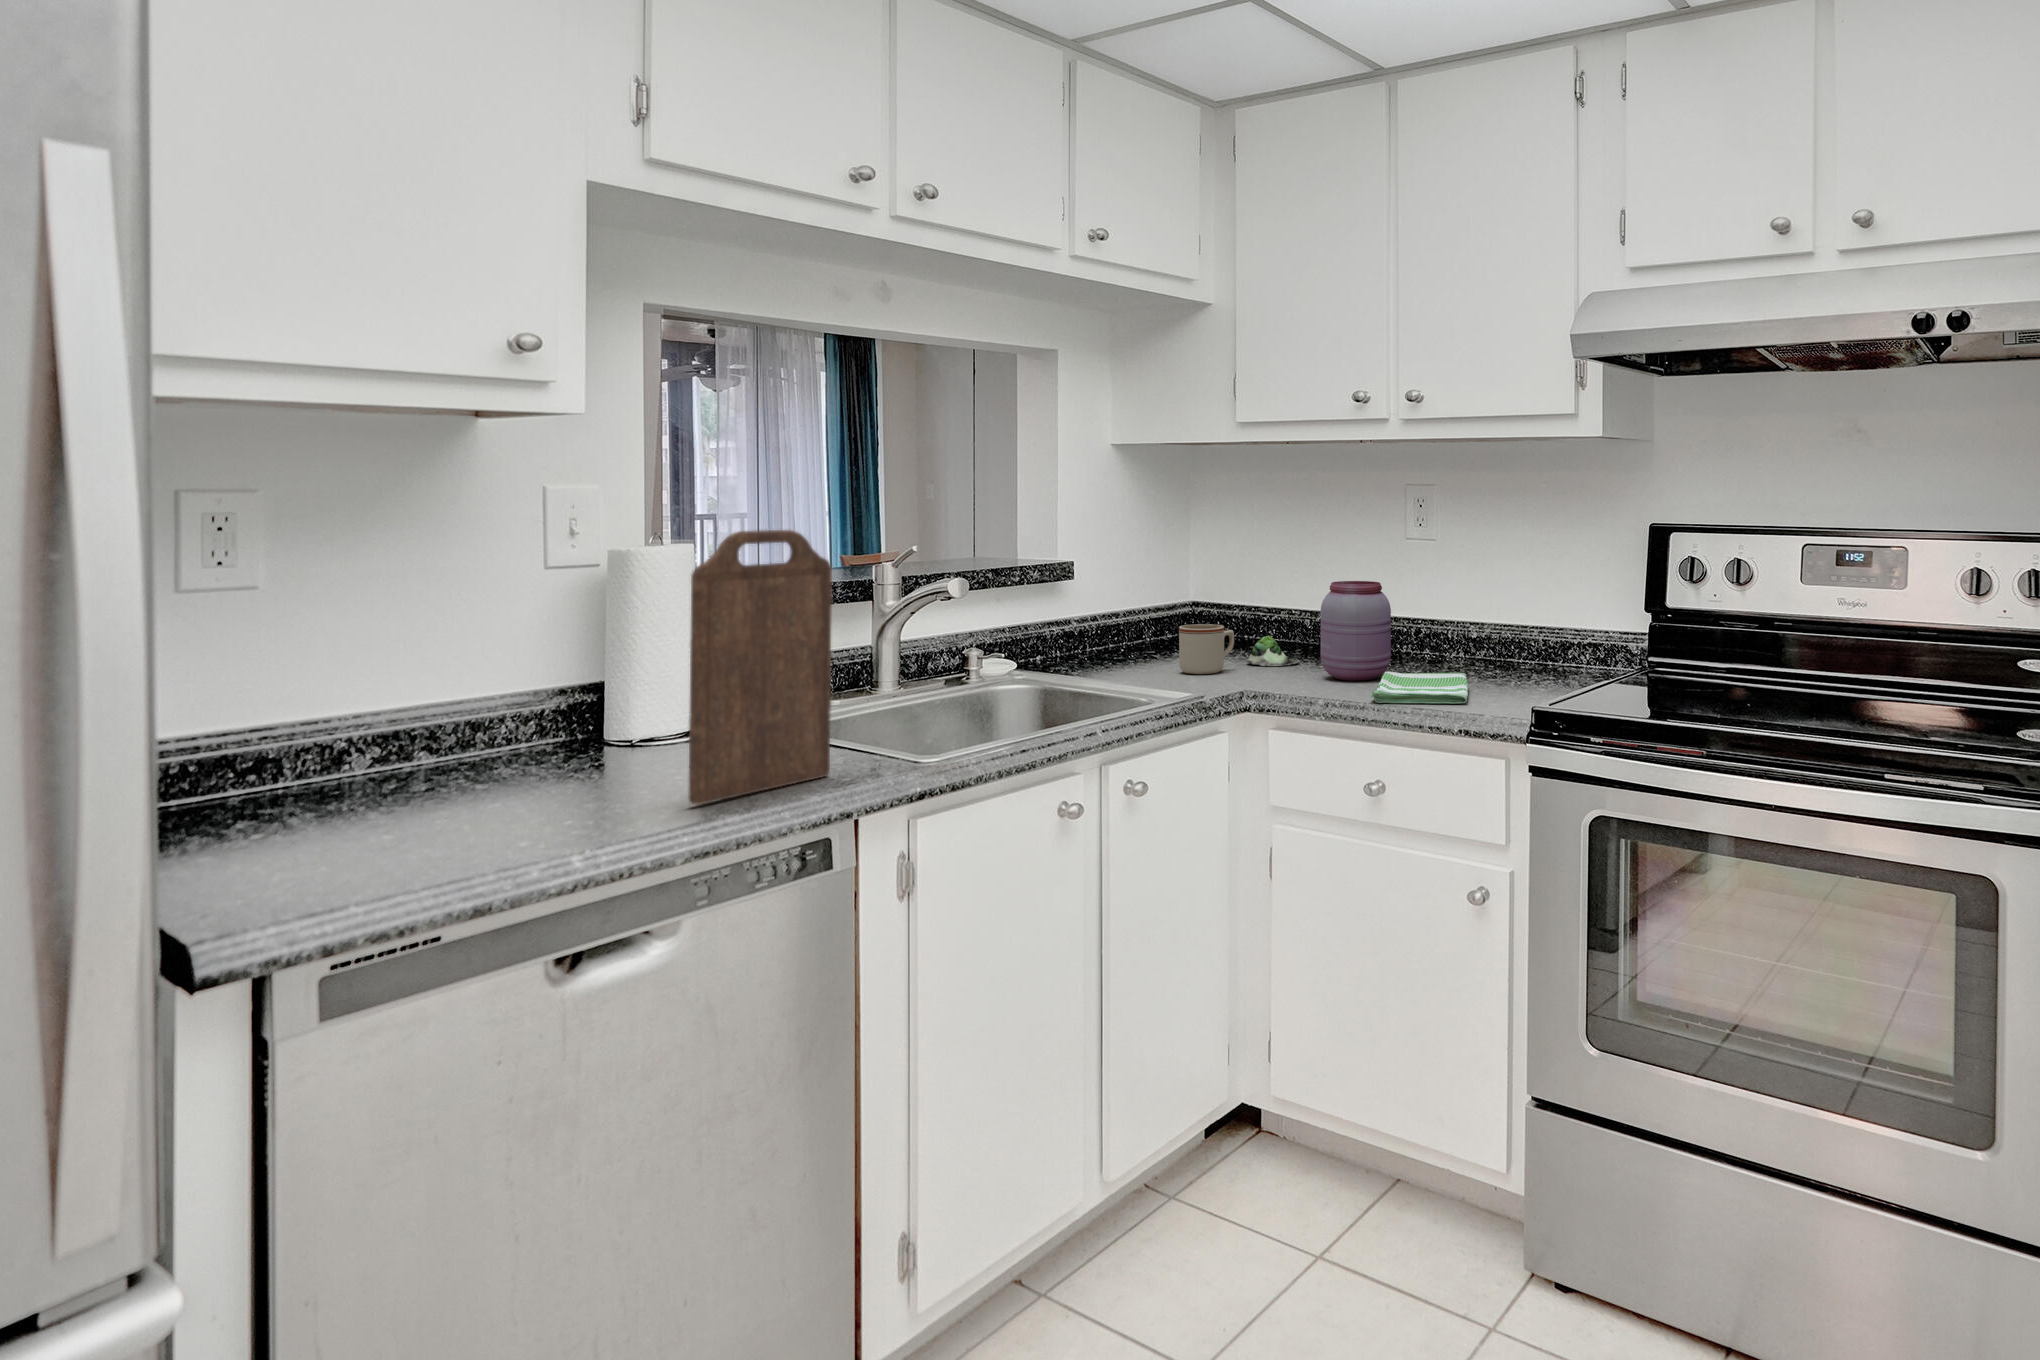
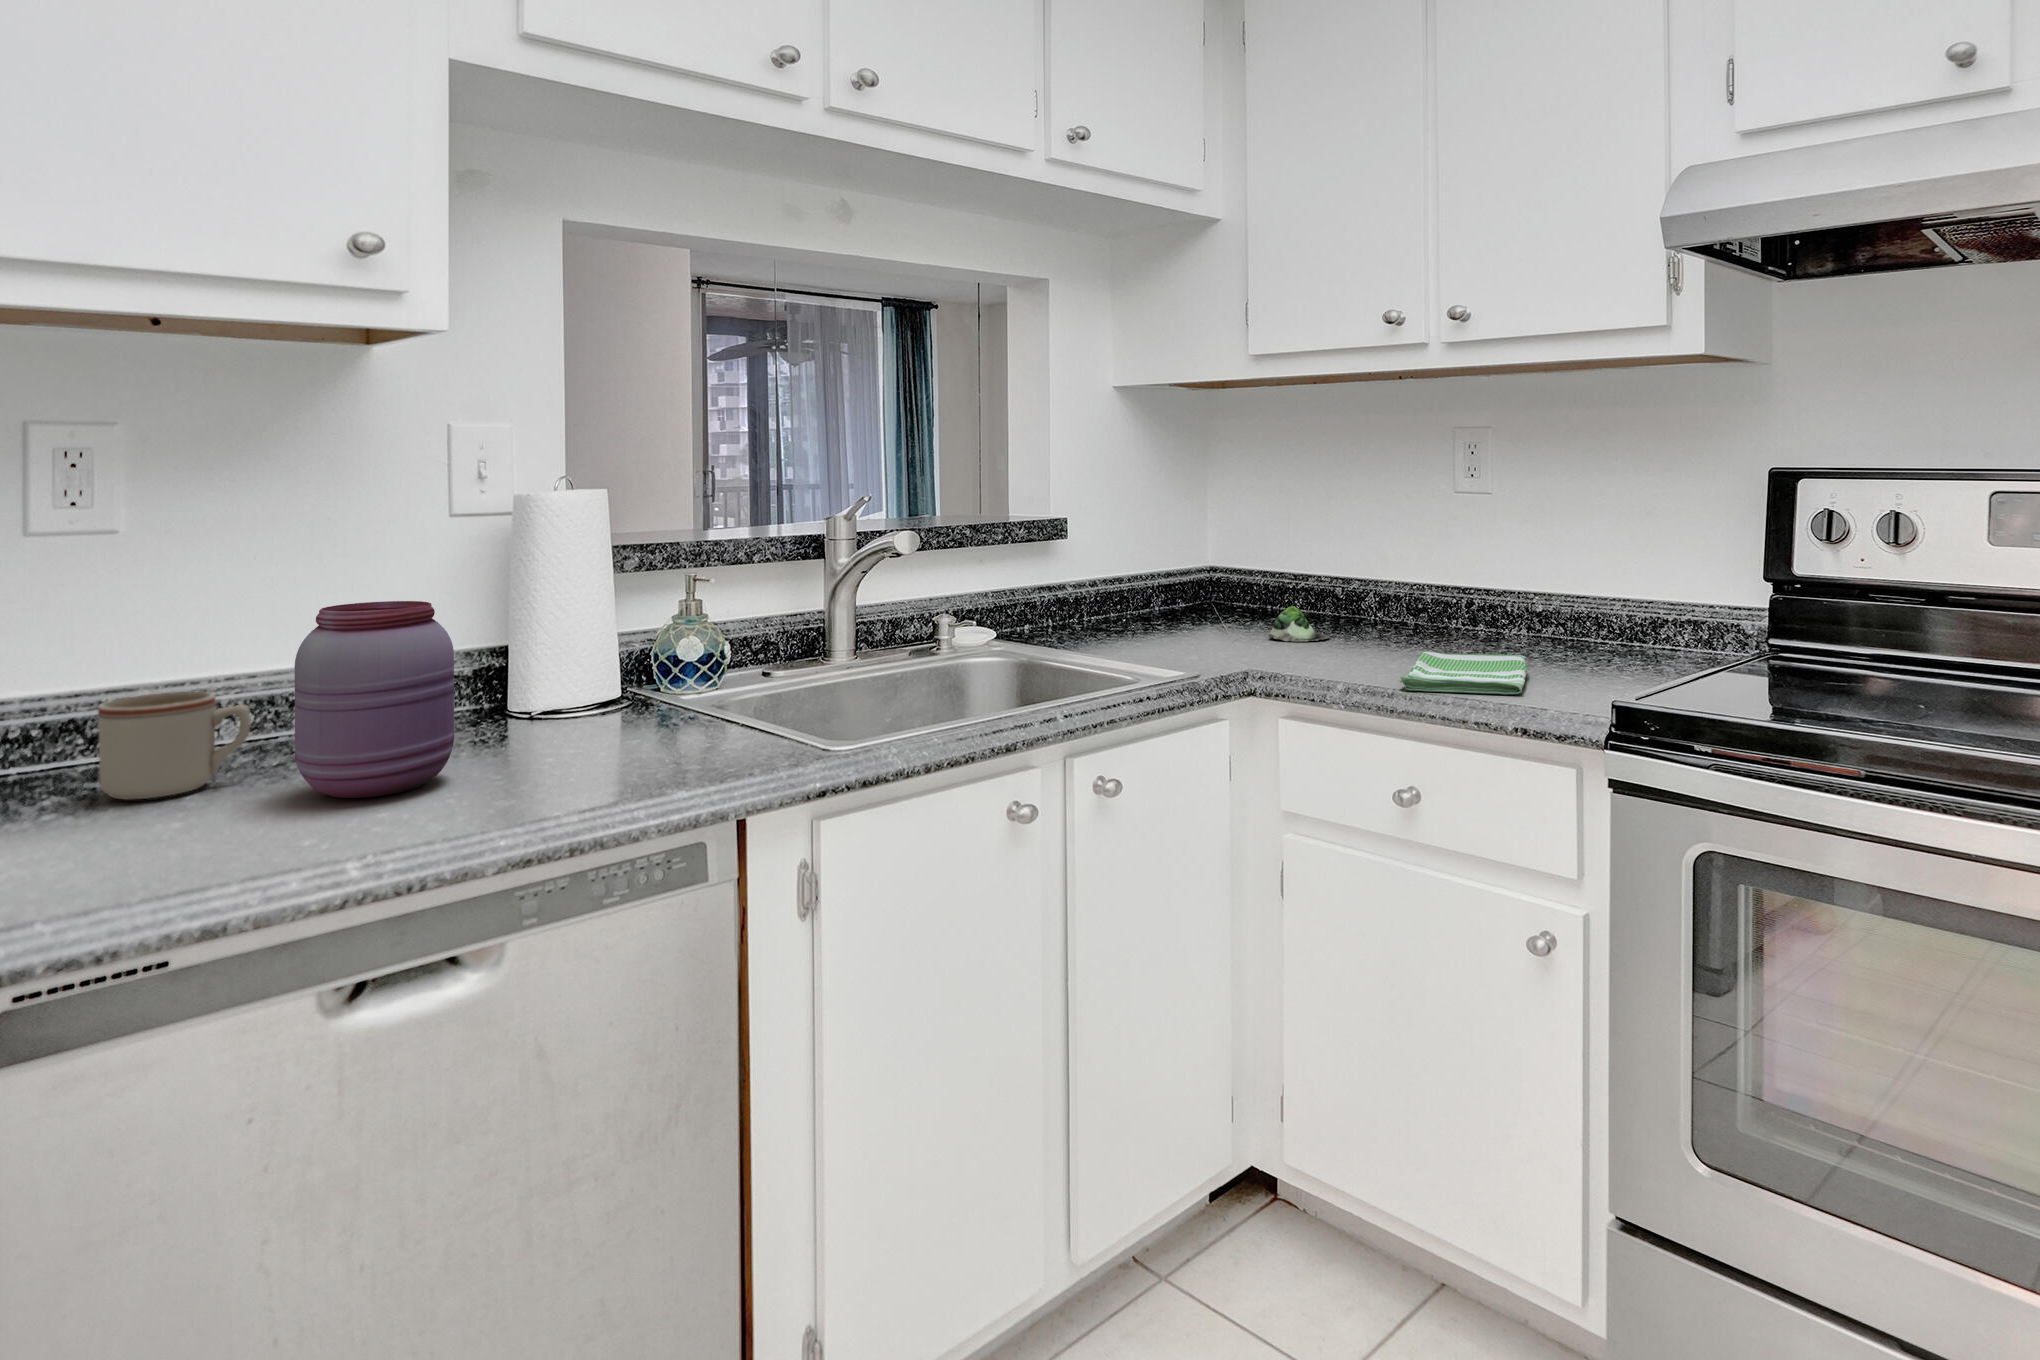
cutting board: present [688,530,832,805] -> none [533,468,718,797]
jar: present [1321,581,1391,681] -> present [295,601,454,798]
mug: present [1179,624,1234,674] -> present [98,692,251,800]

